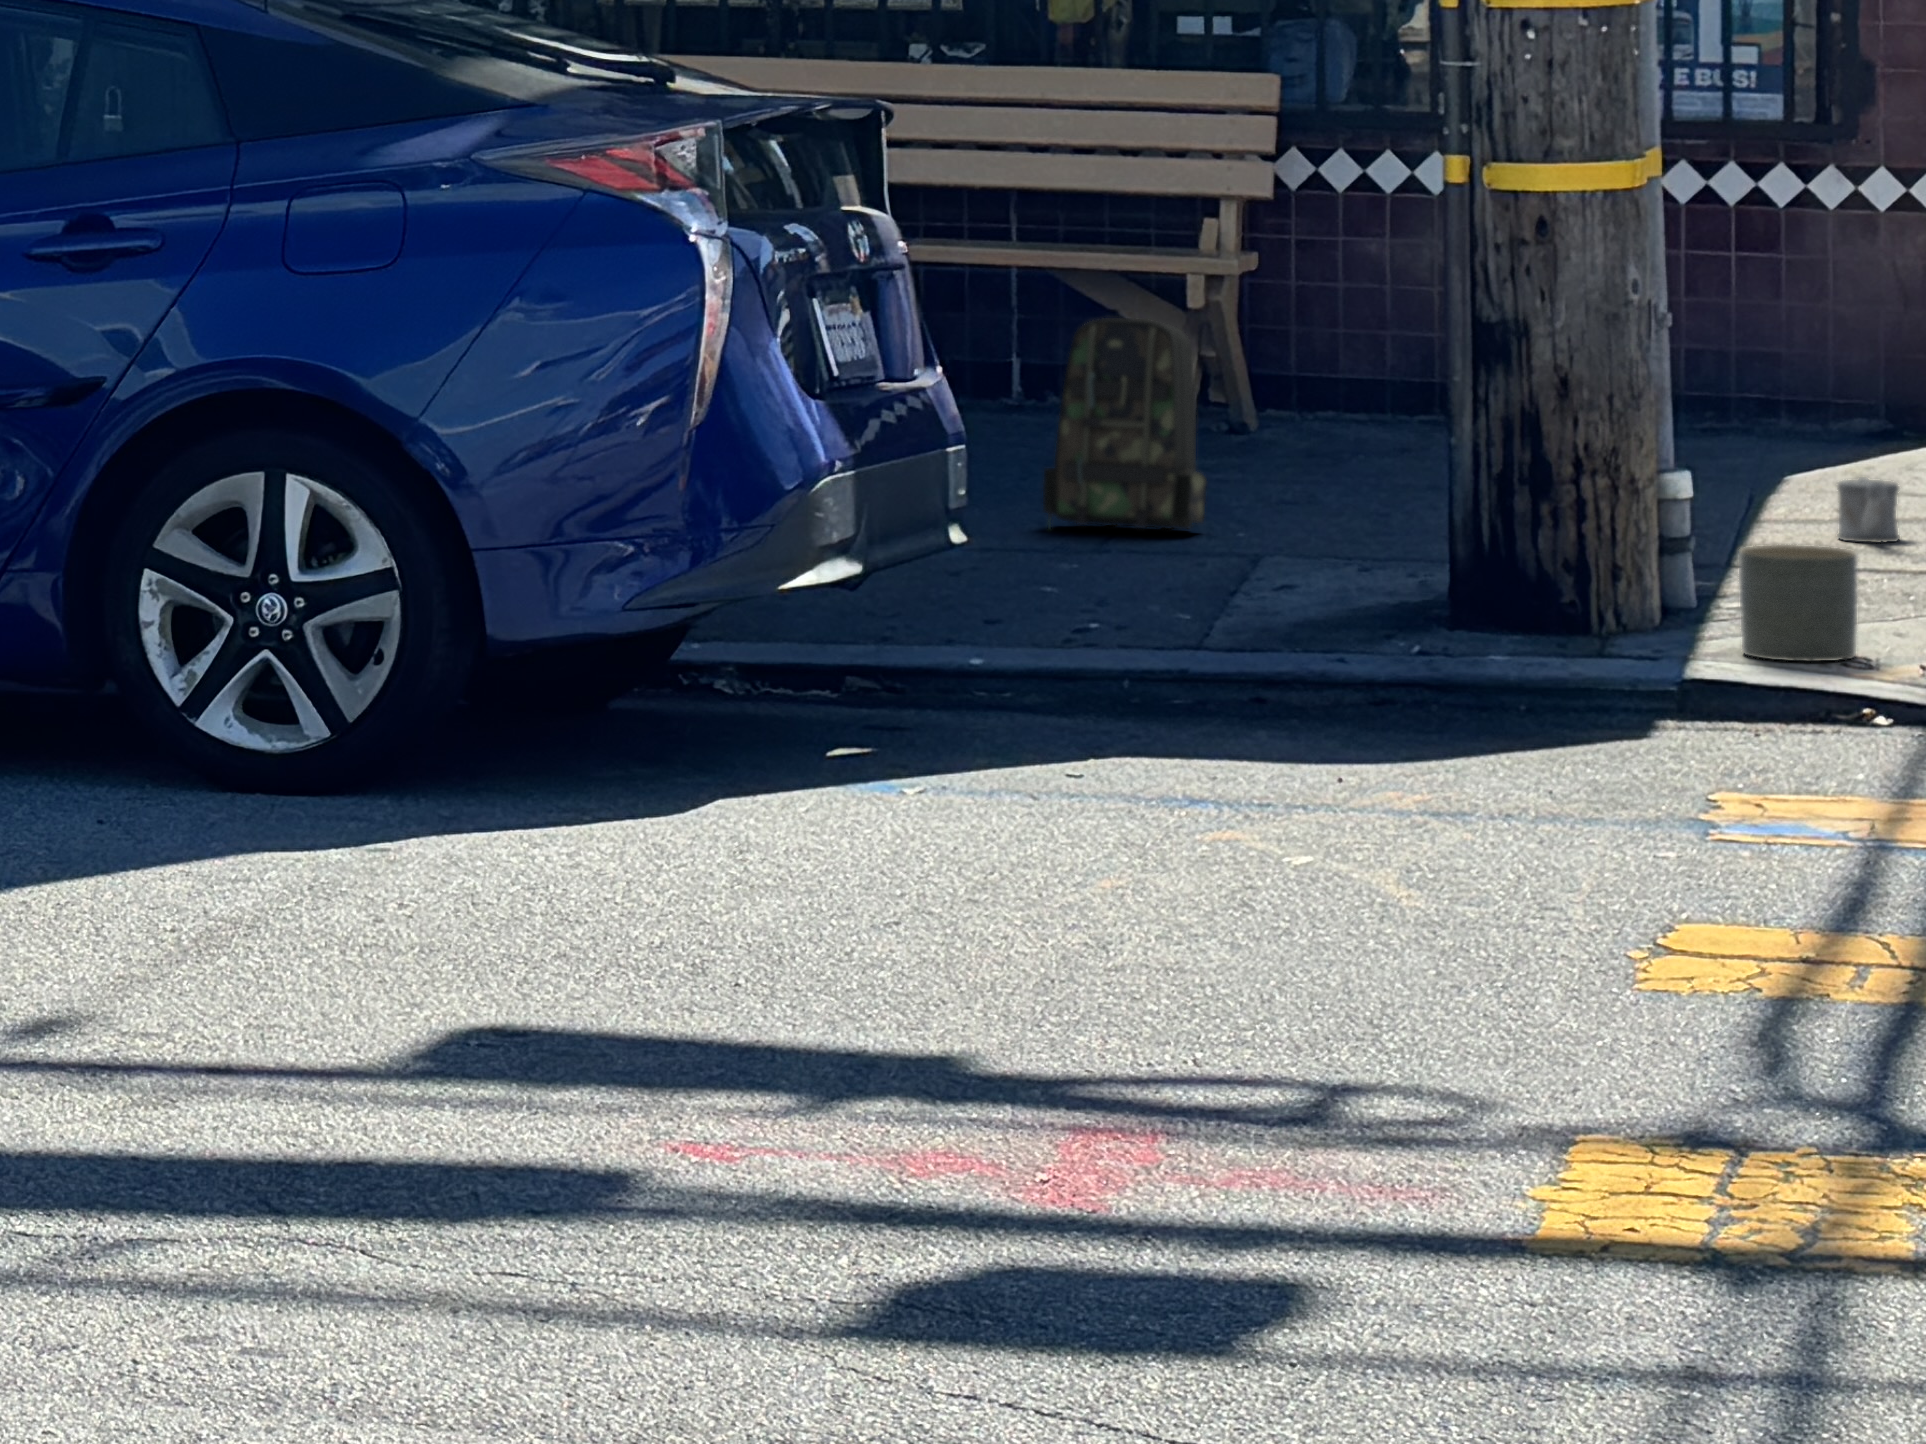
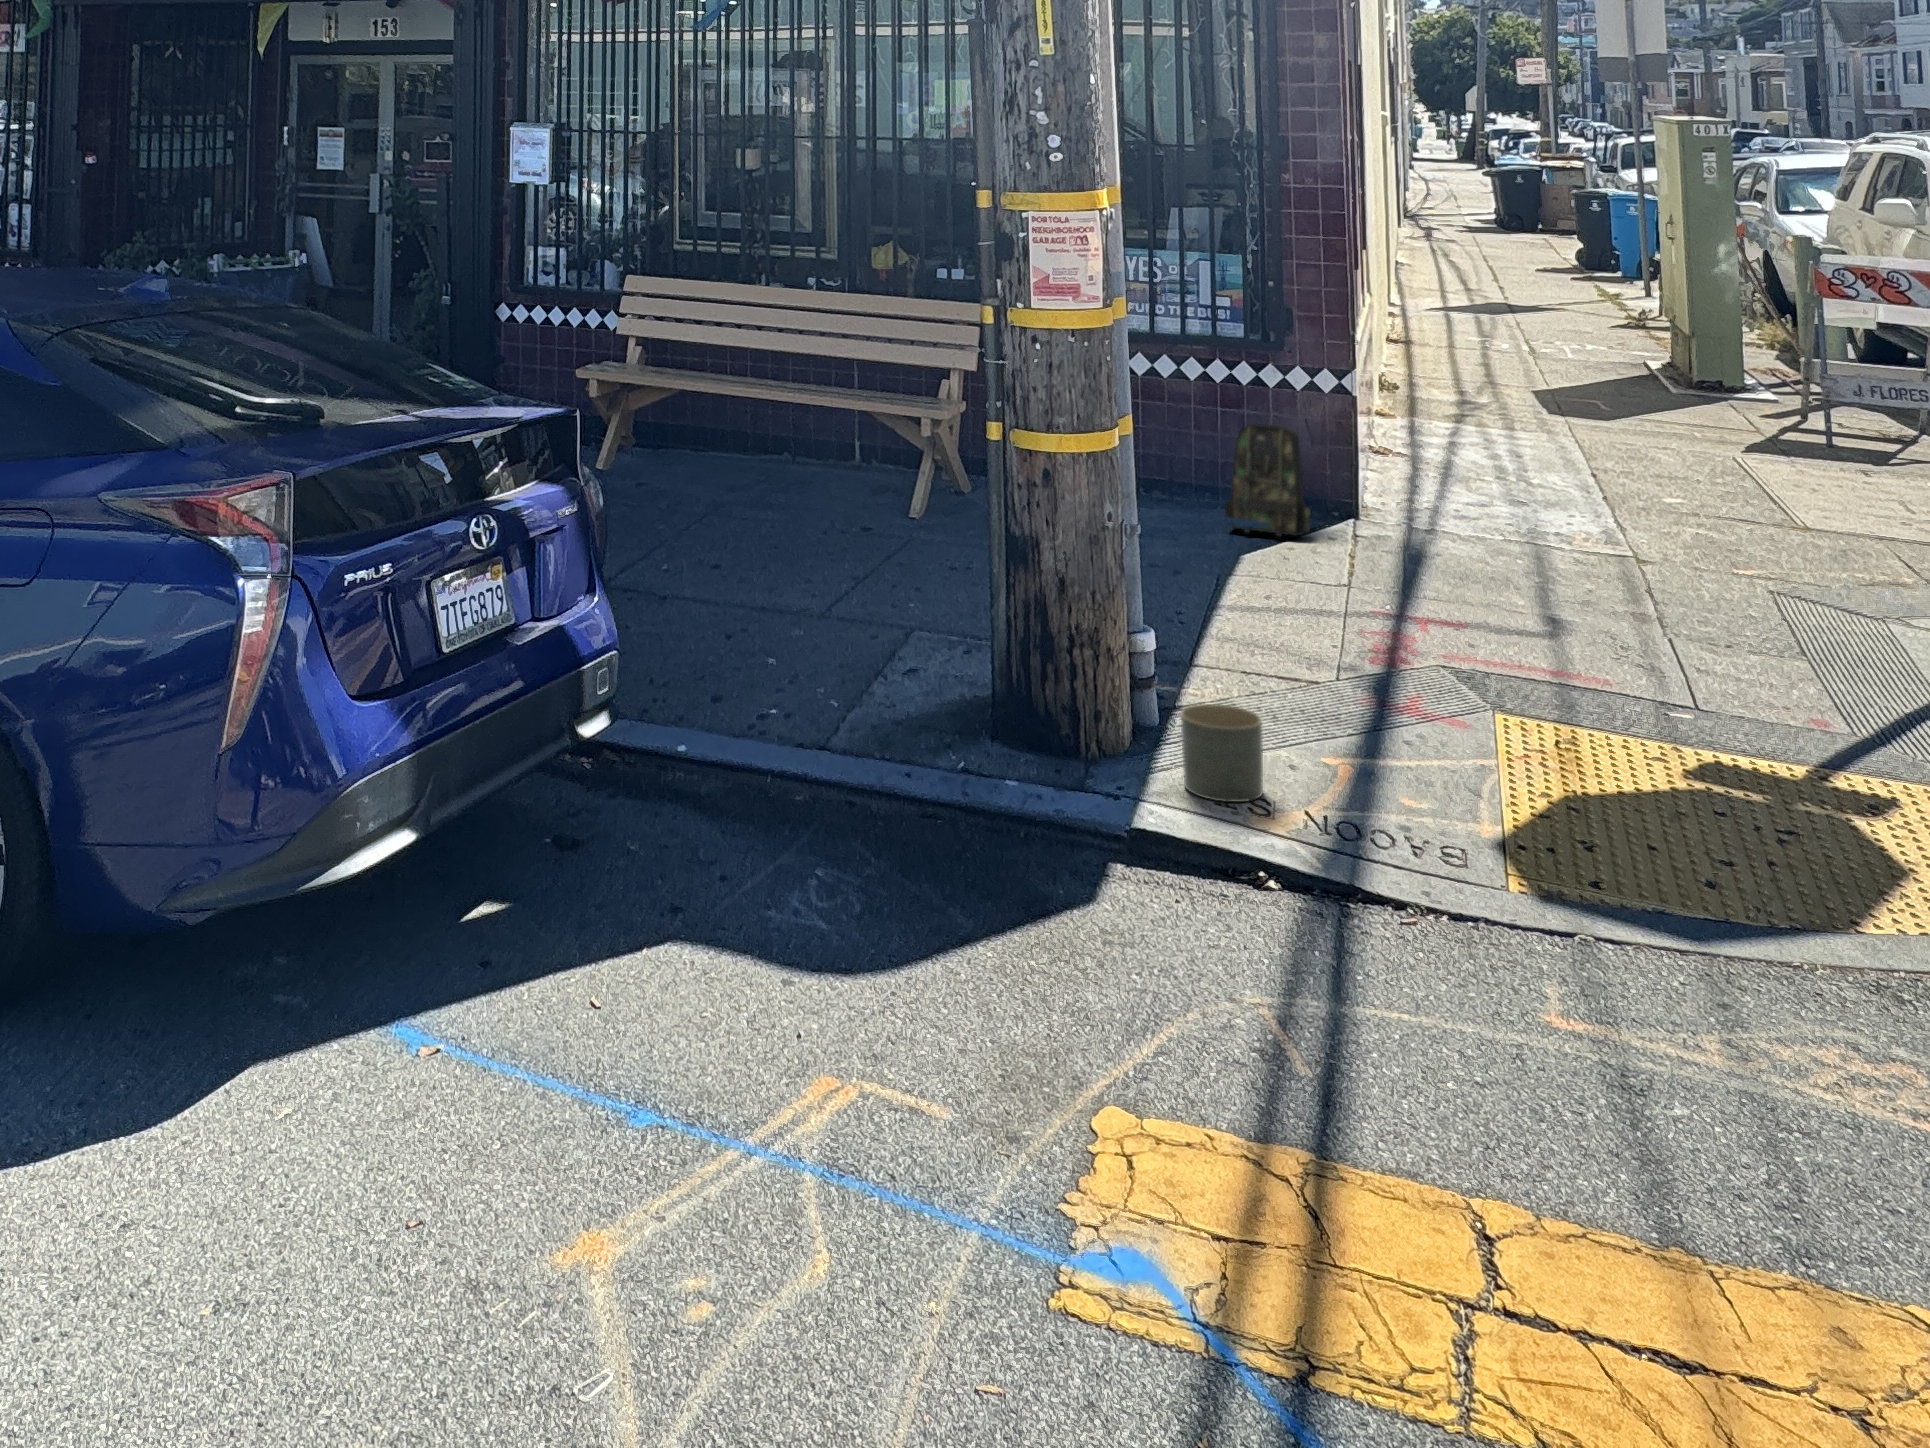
backpack: present [1043,318,1207,529] -> present [1225,424,1311,536]
watering can: present [1837,477,1899,543] -> none [1266,573,1305,620]

